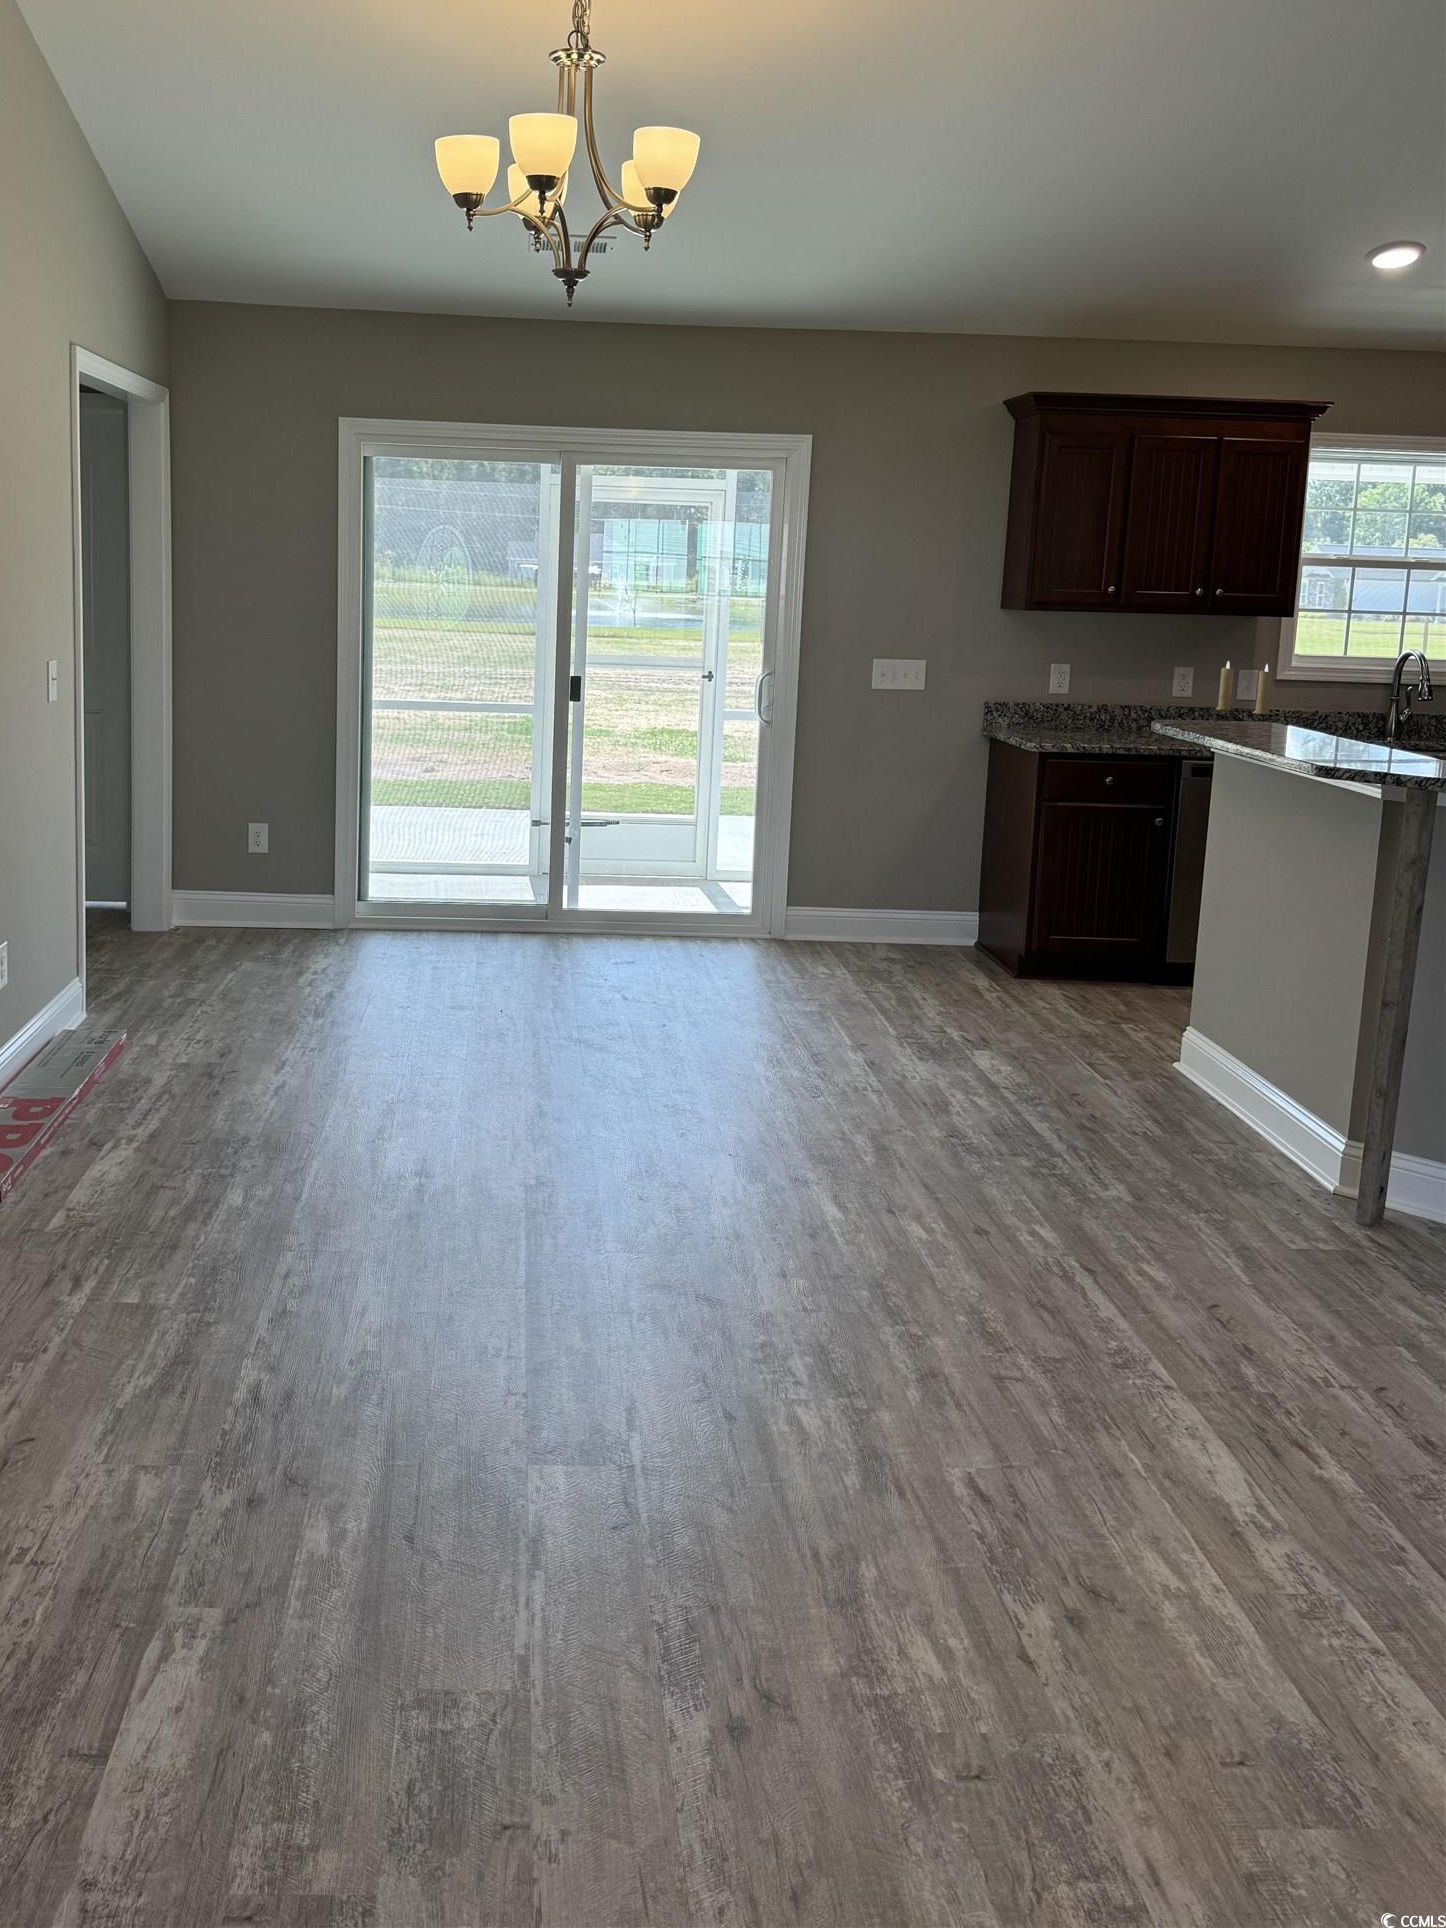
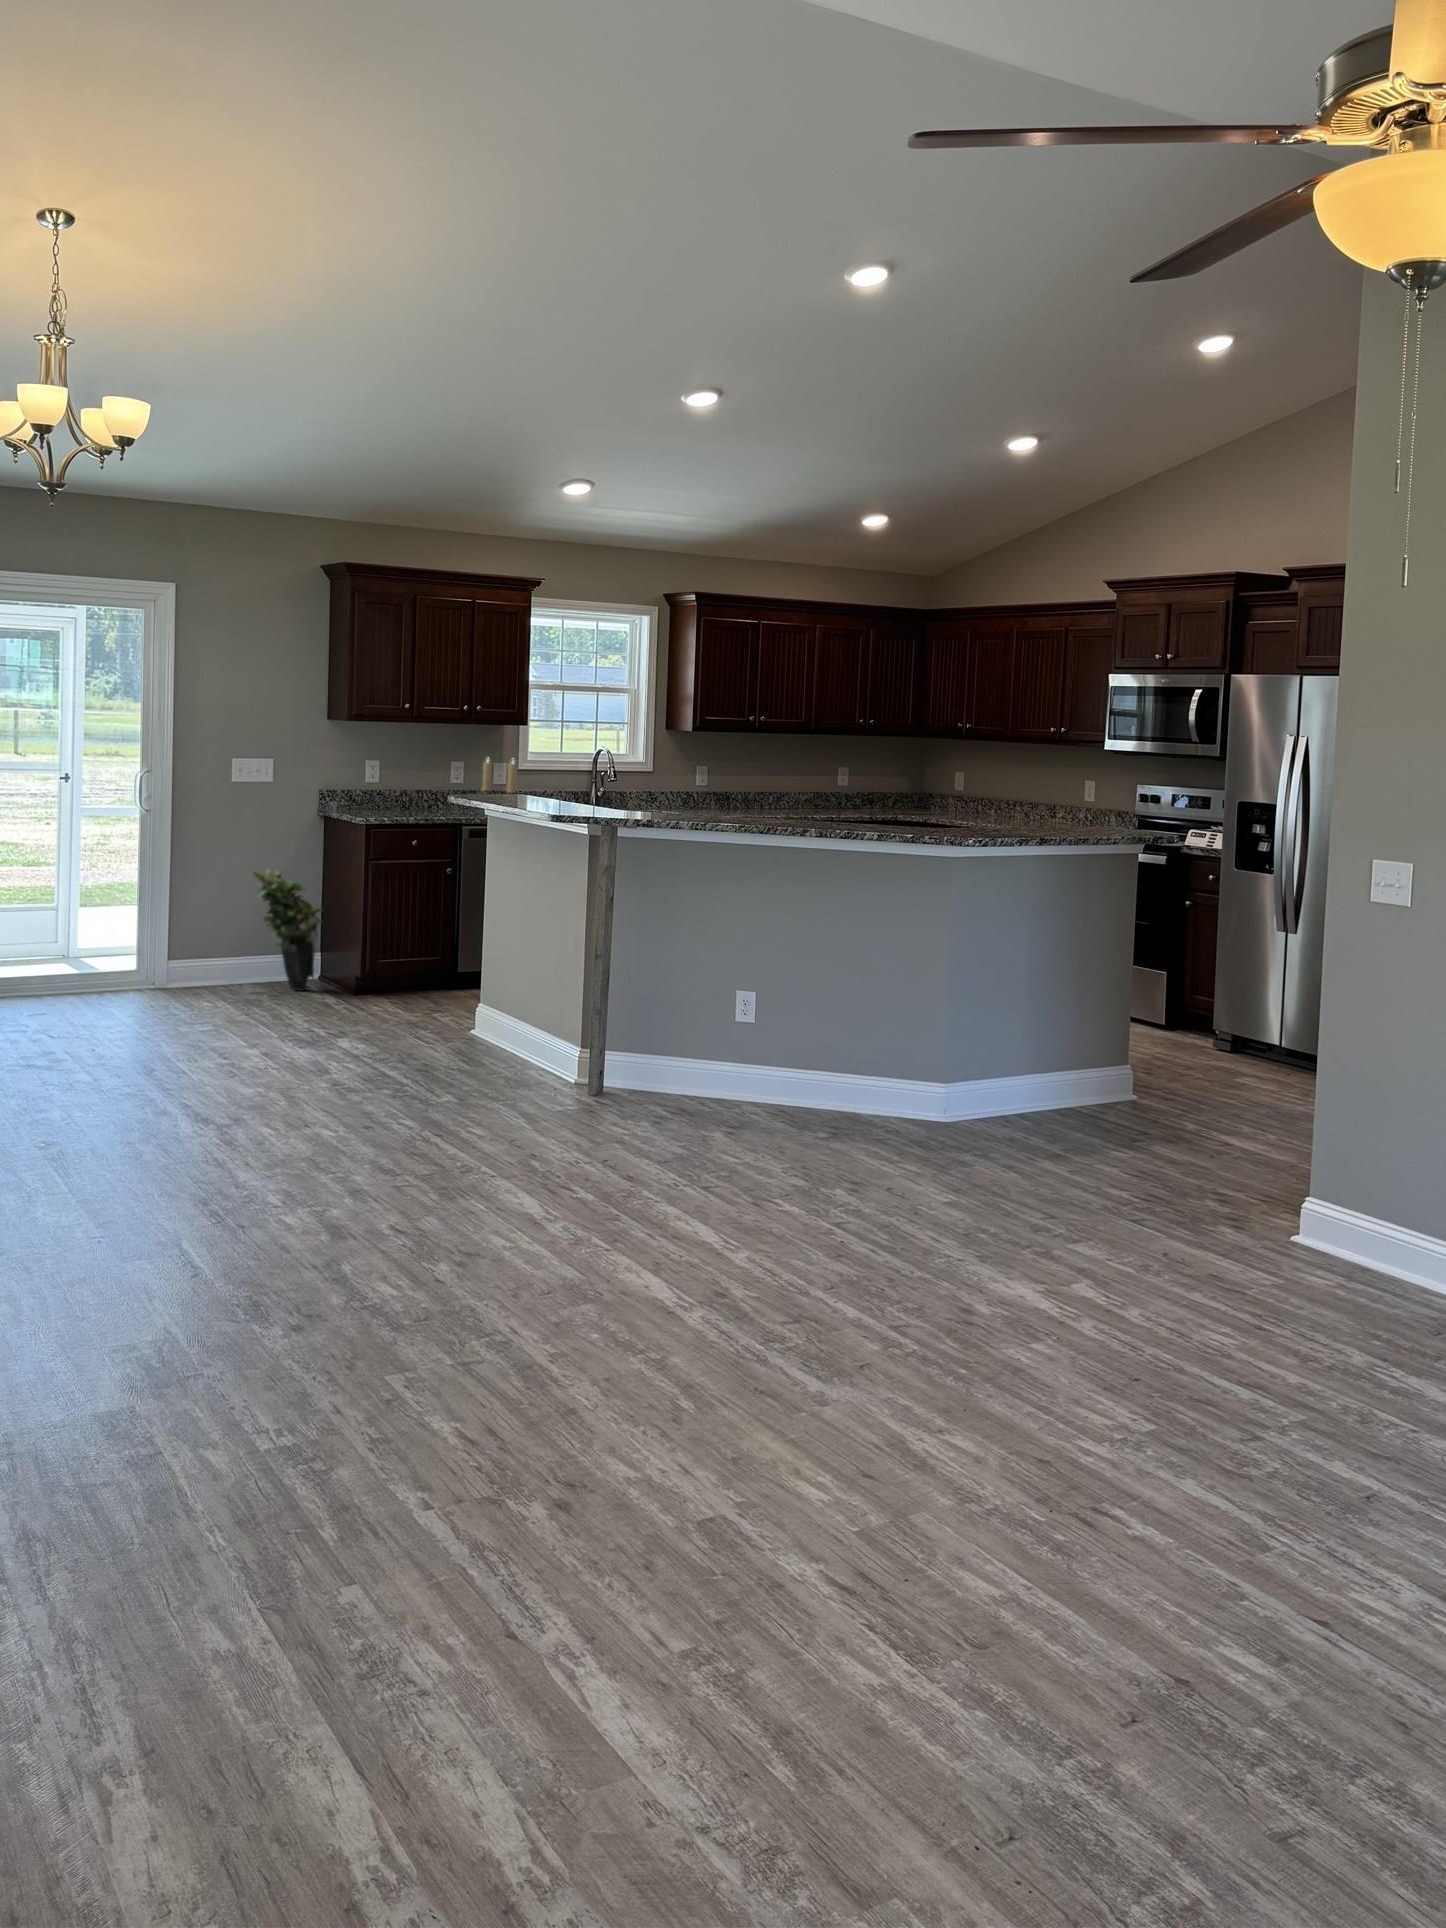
potted plant: none [890,801,983,967] -> present [253,869,322,991]

